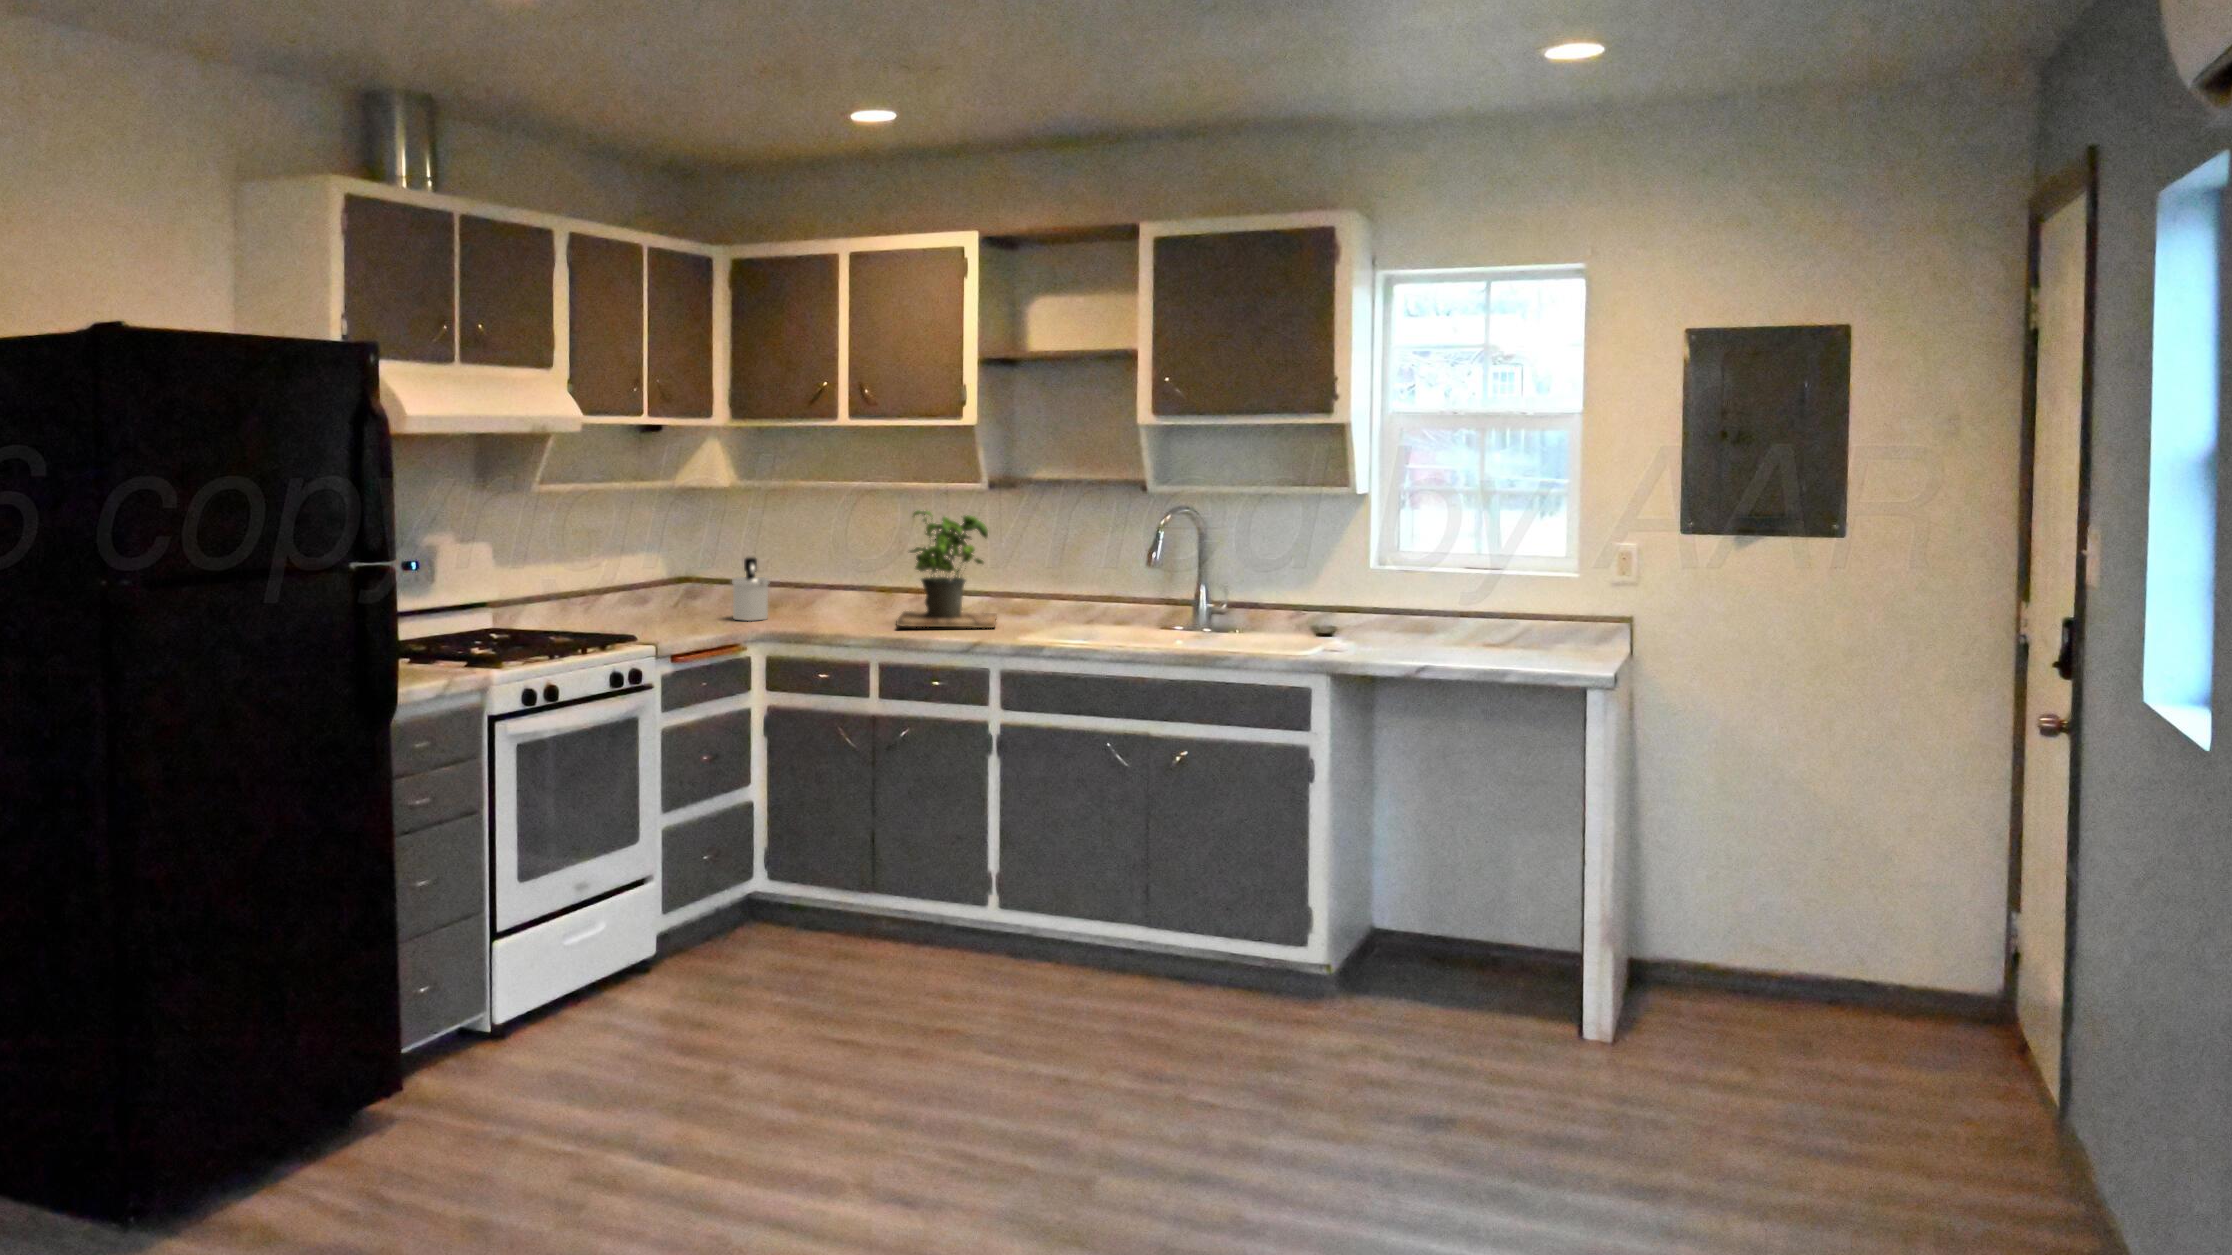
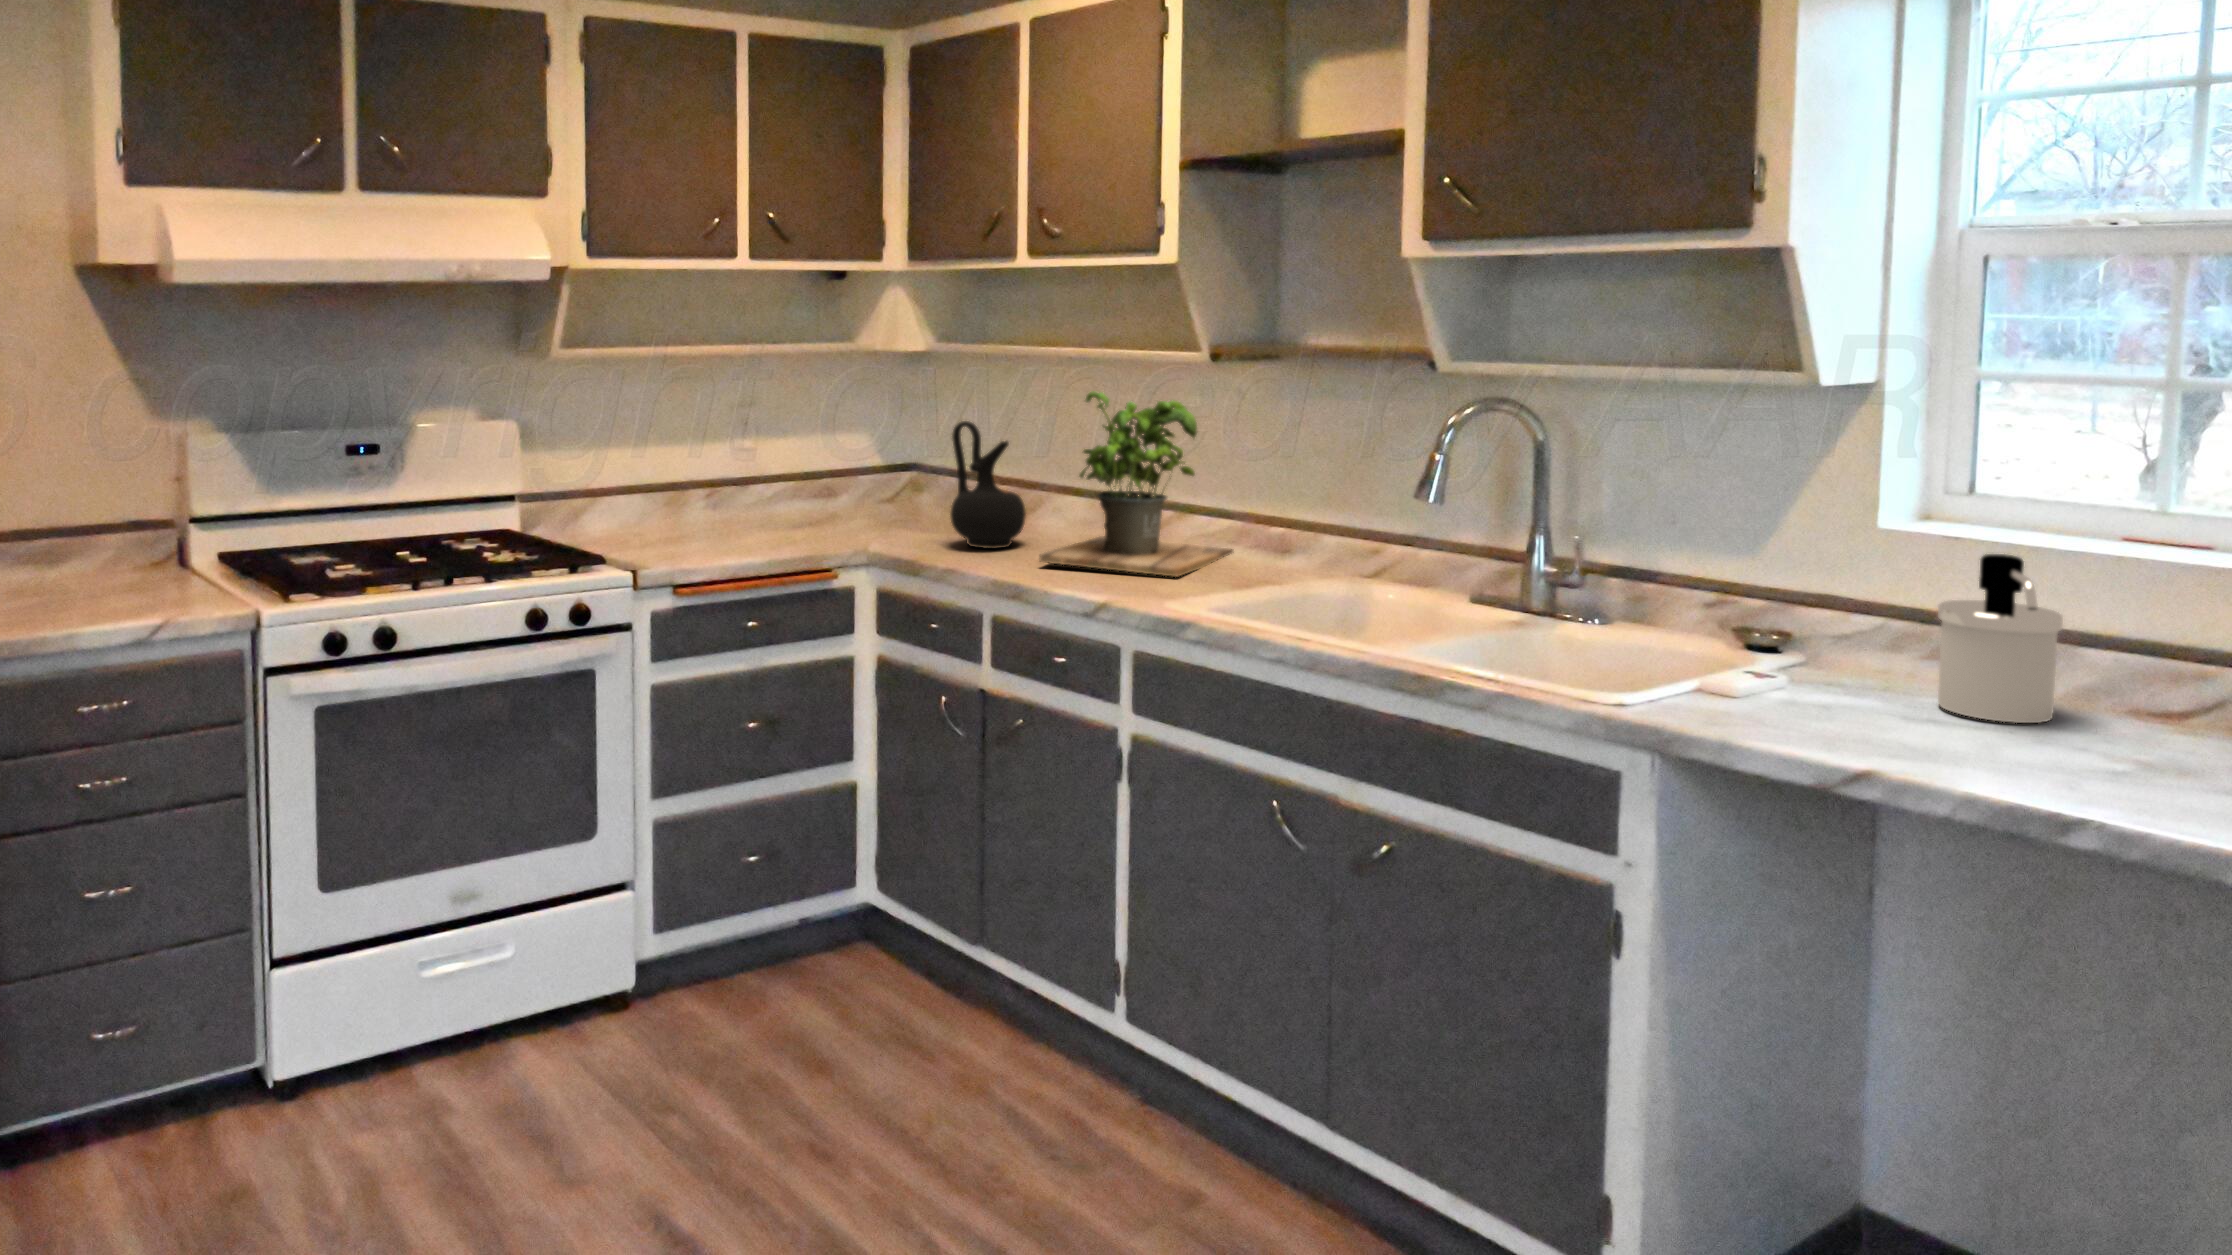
ceramic jug: none [803,534,857,623] -> present [950,421,1026,549]
soap dispenser: present [732,557,770,621] -> present [1938,554,2063,723]

